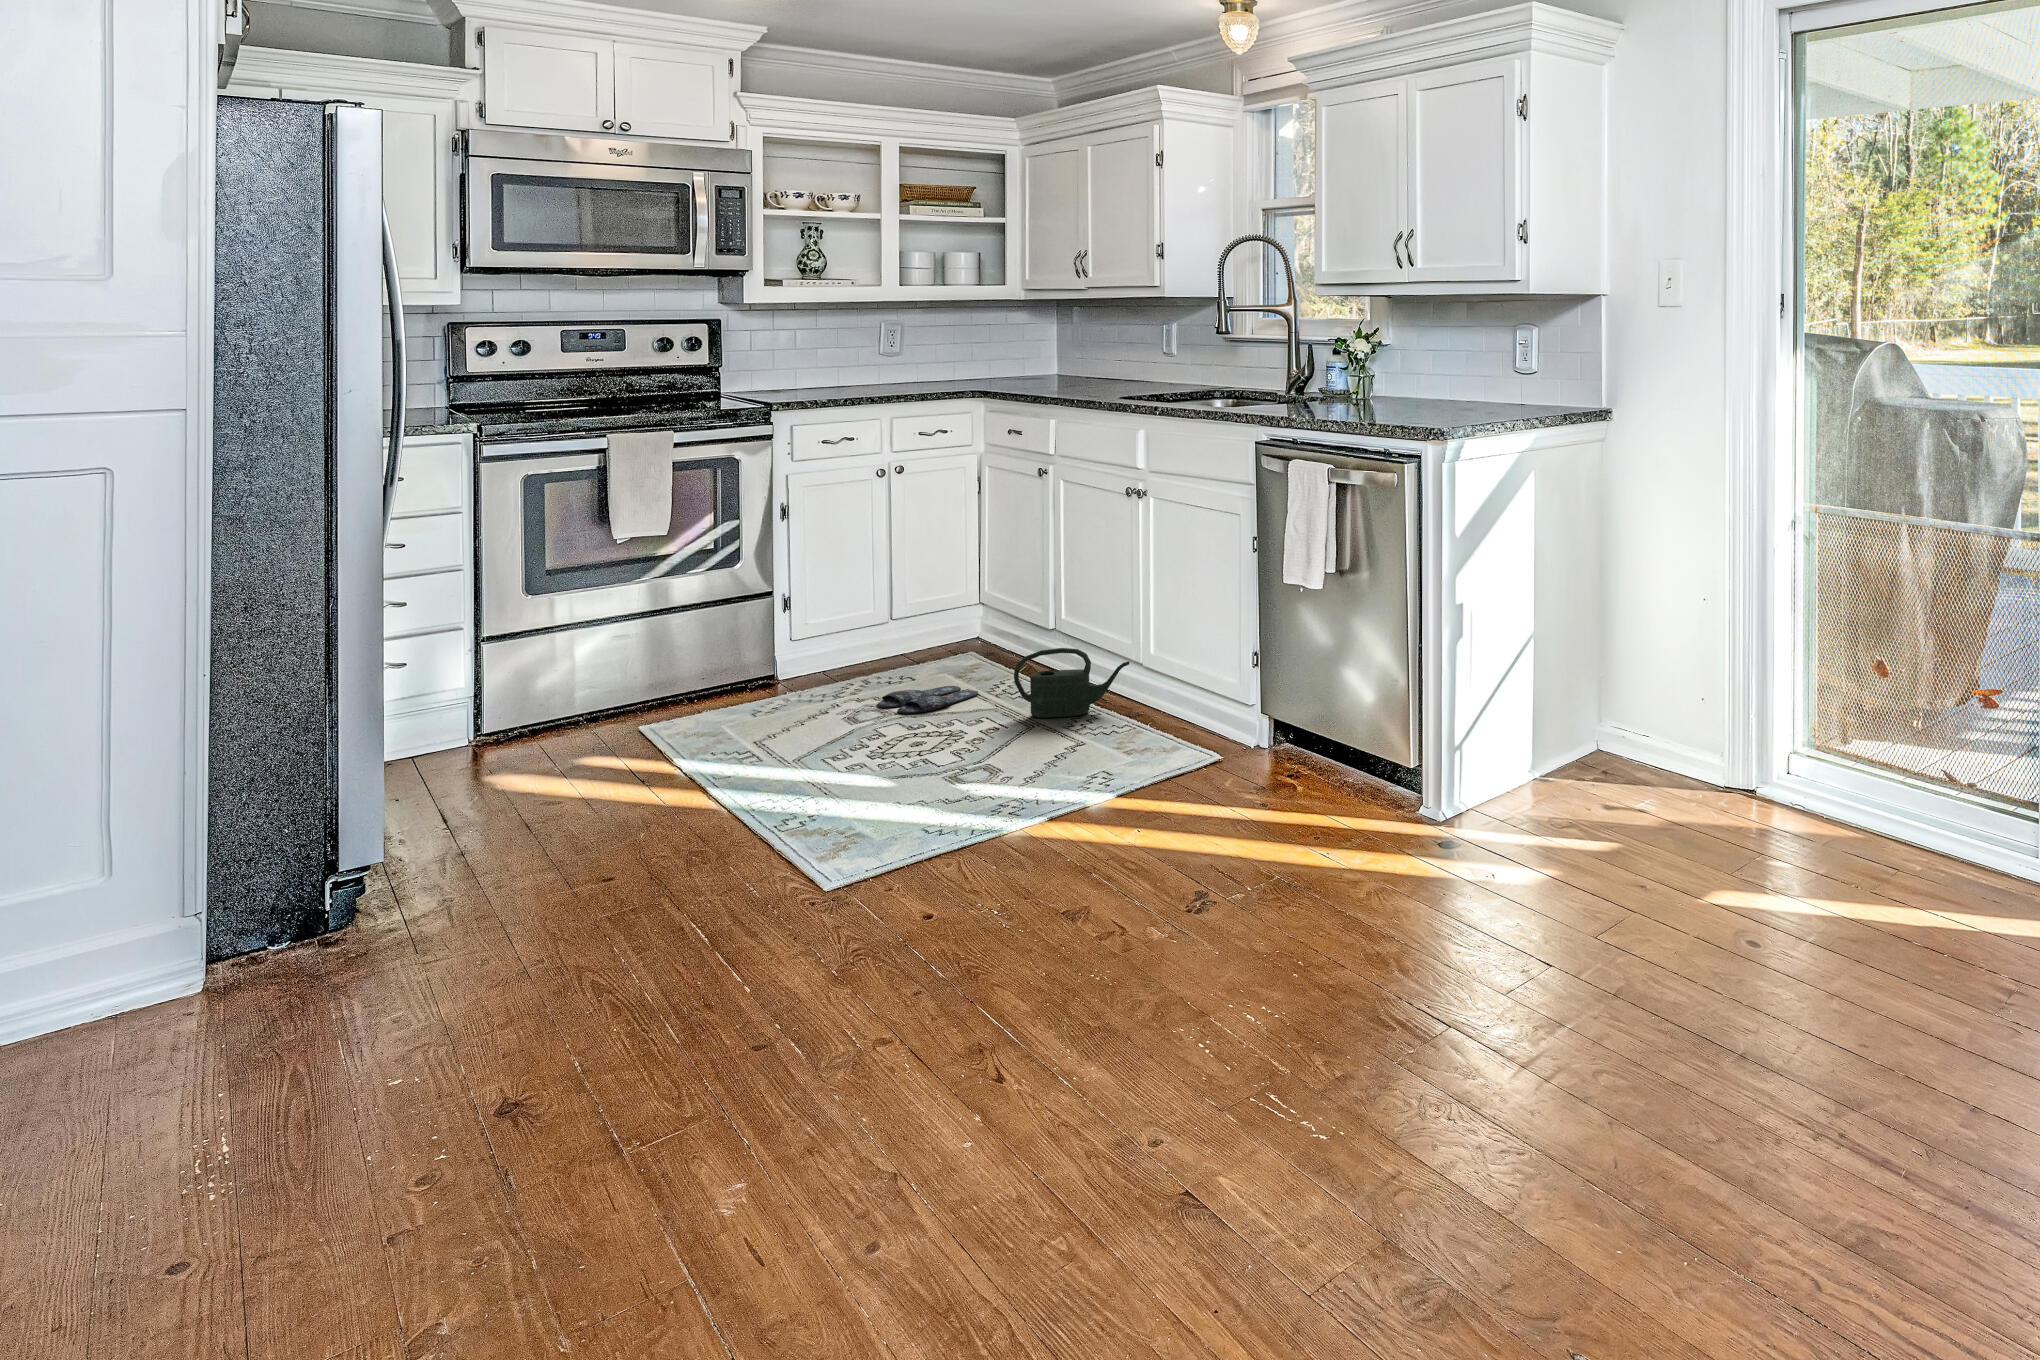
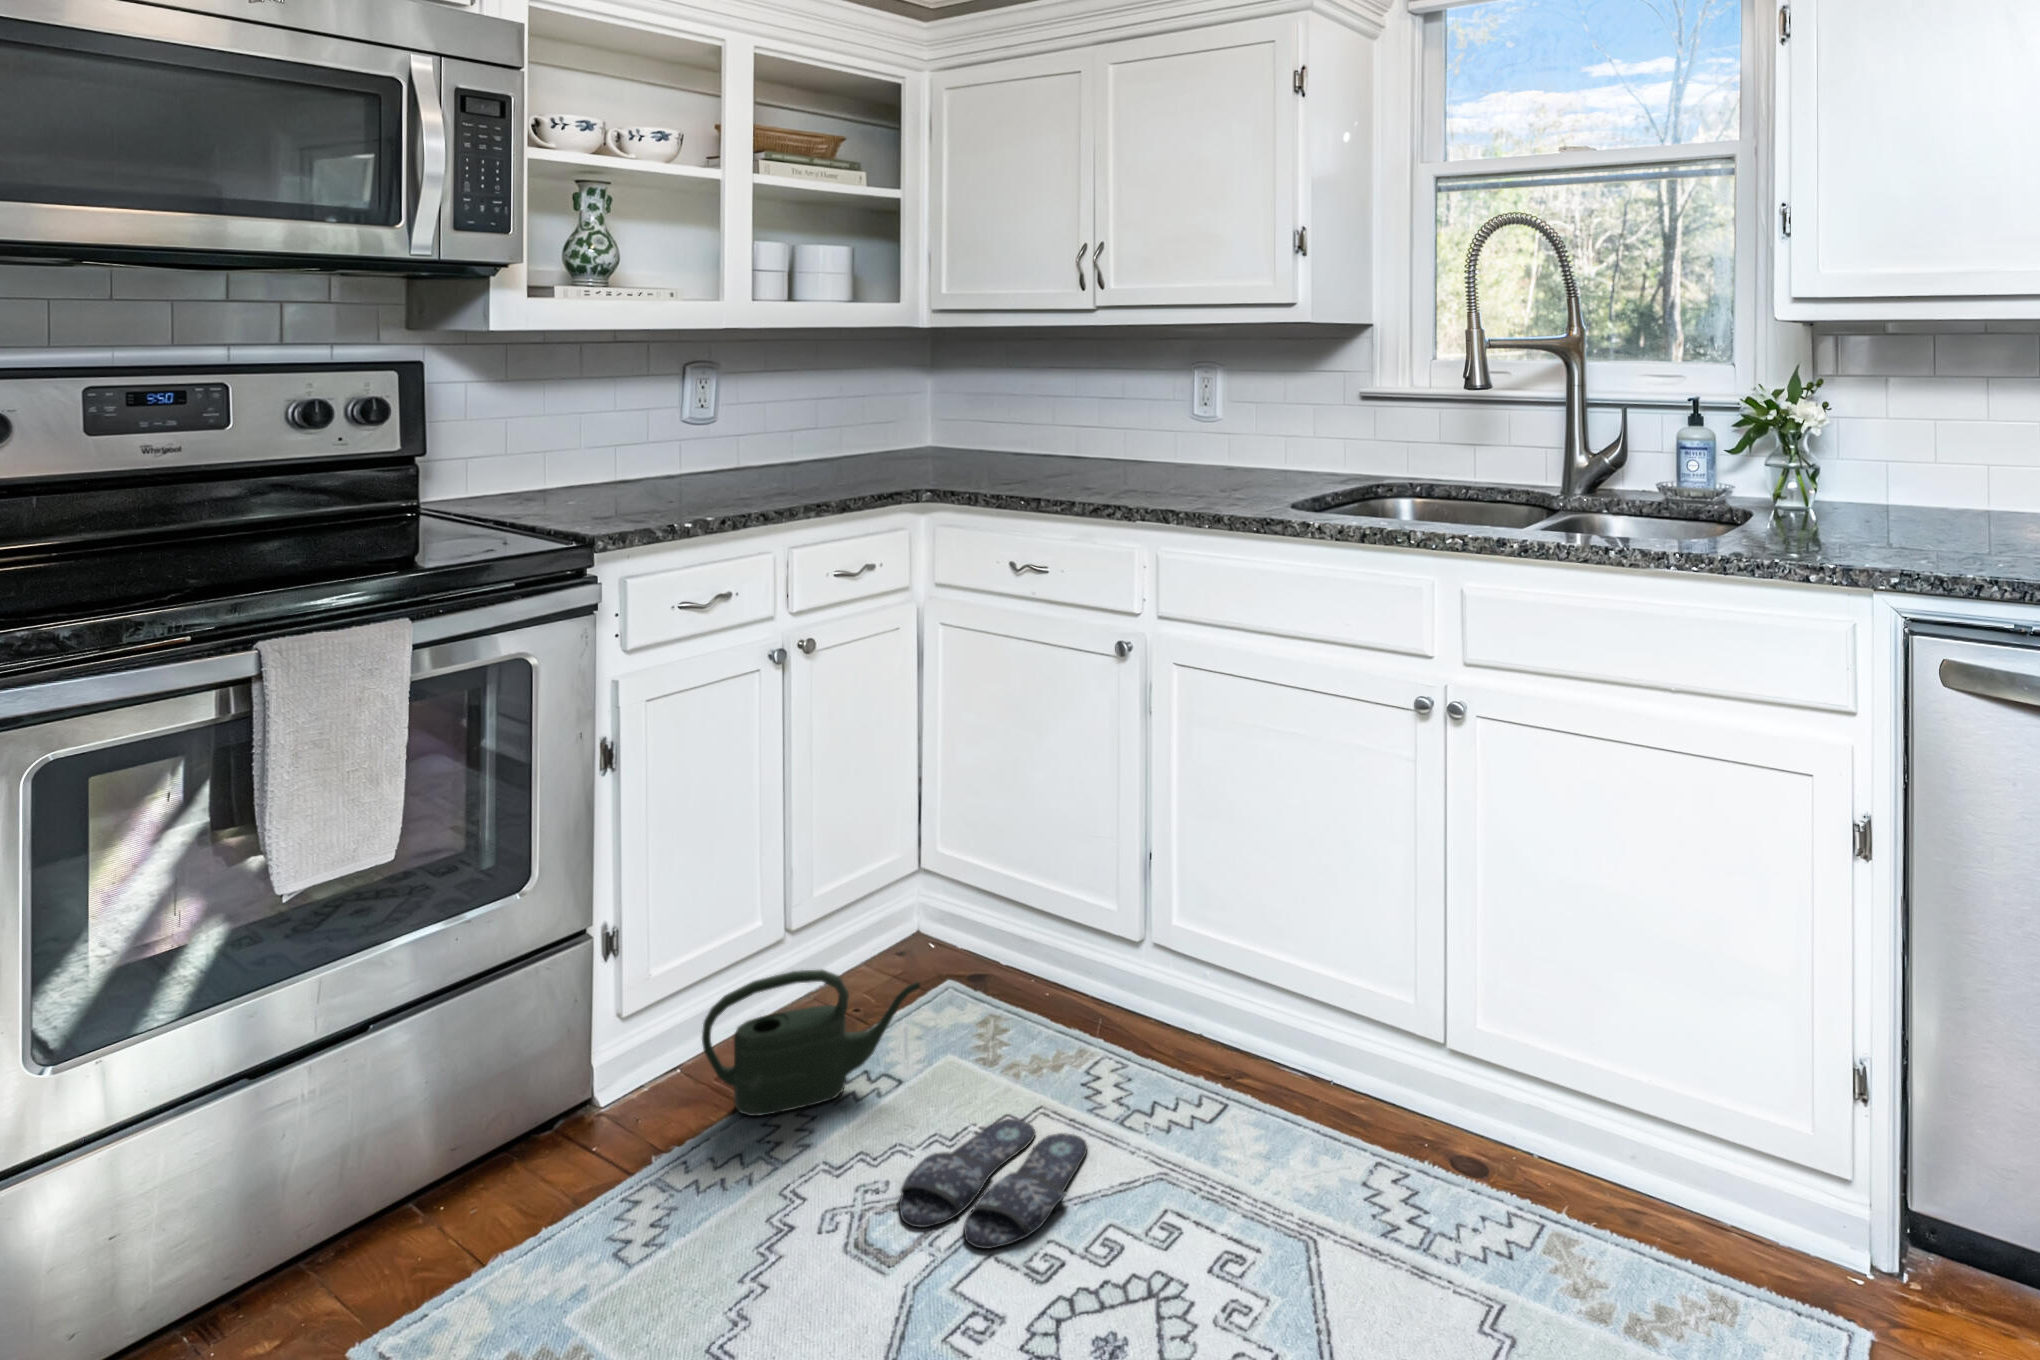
watering can: present [1014,648,1129,718] -> present [702,970,920,1116]

